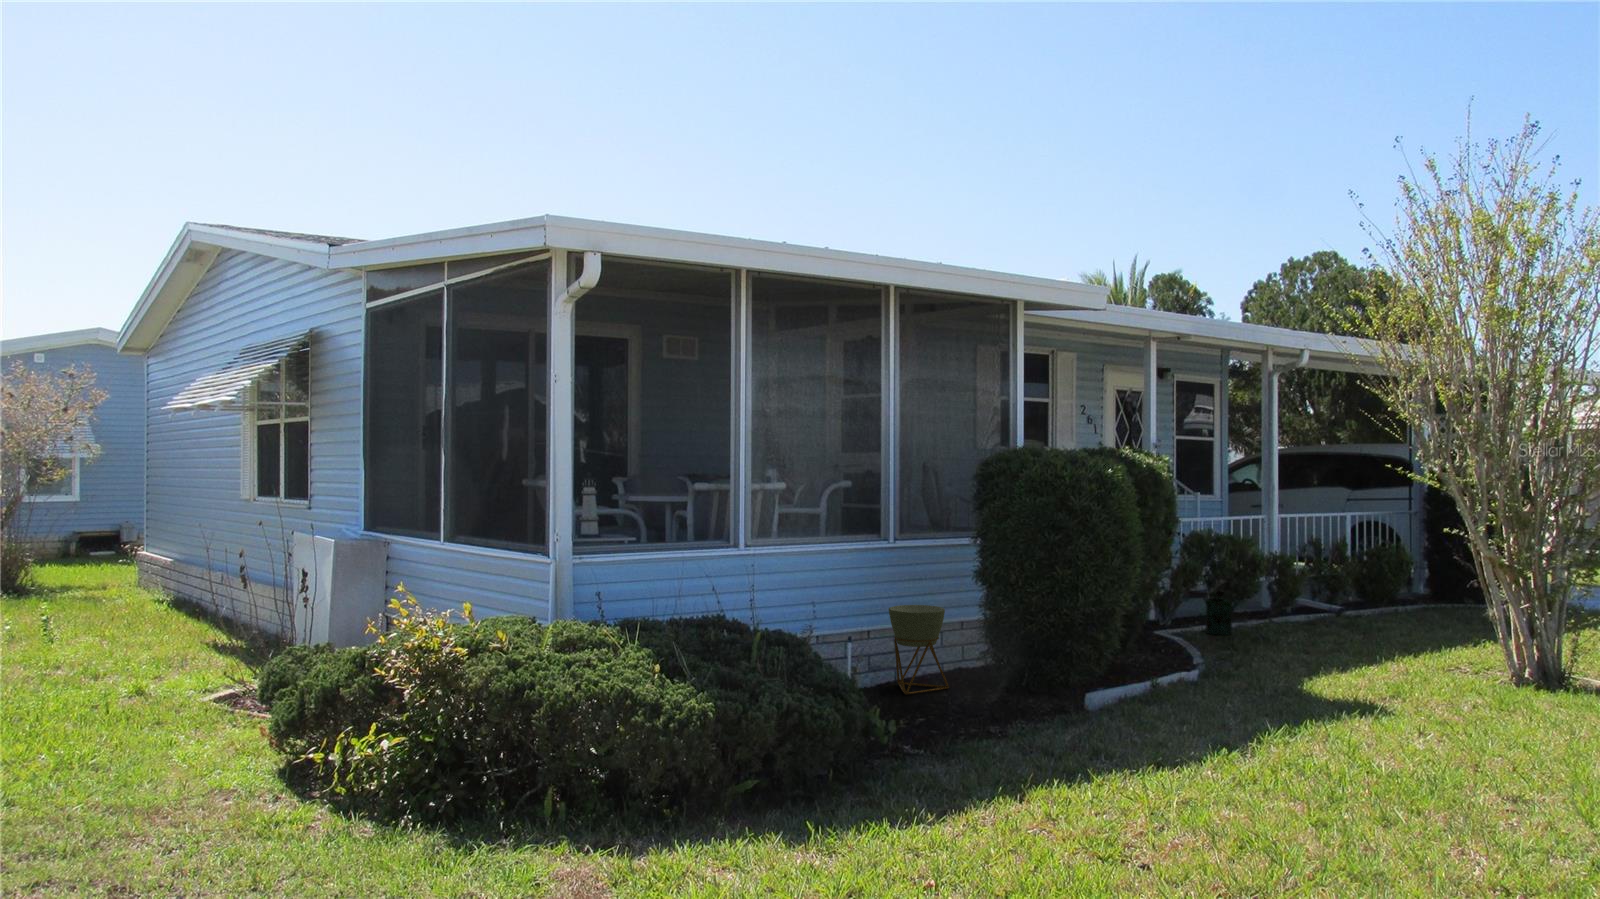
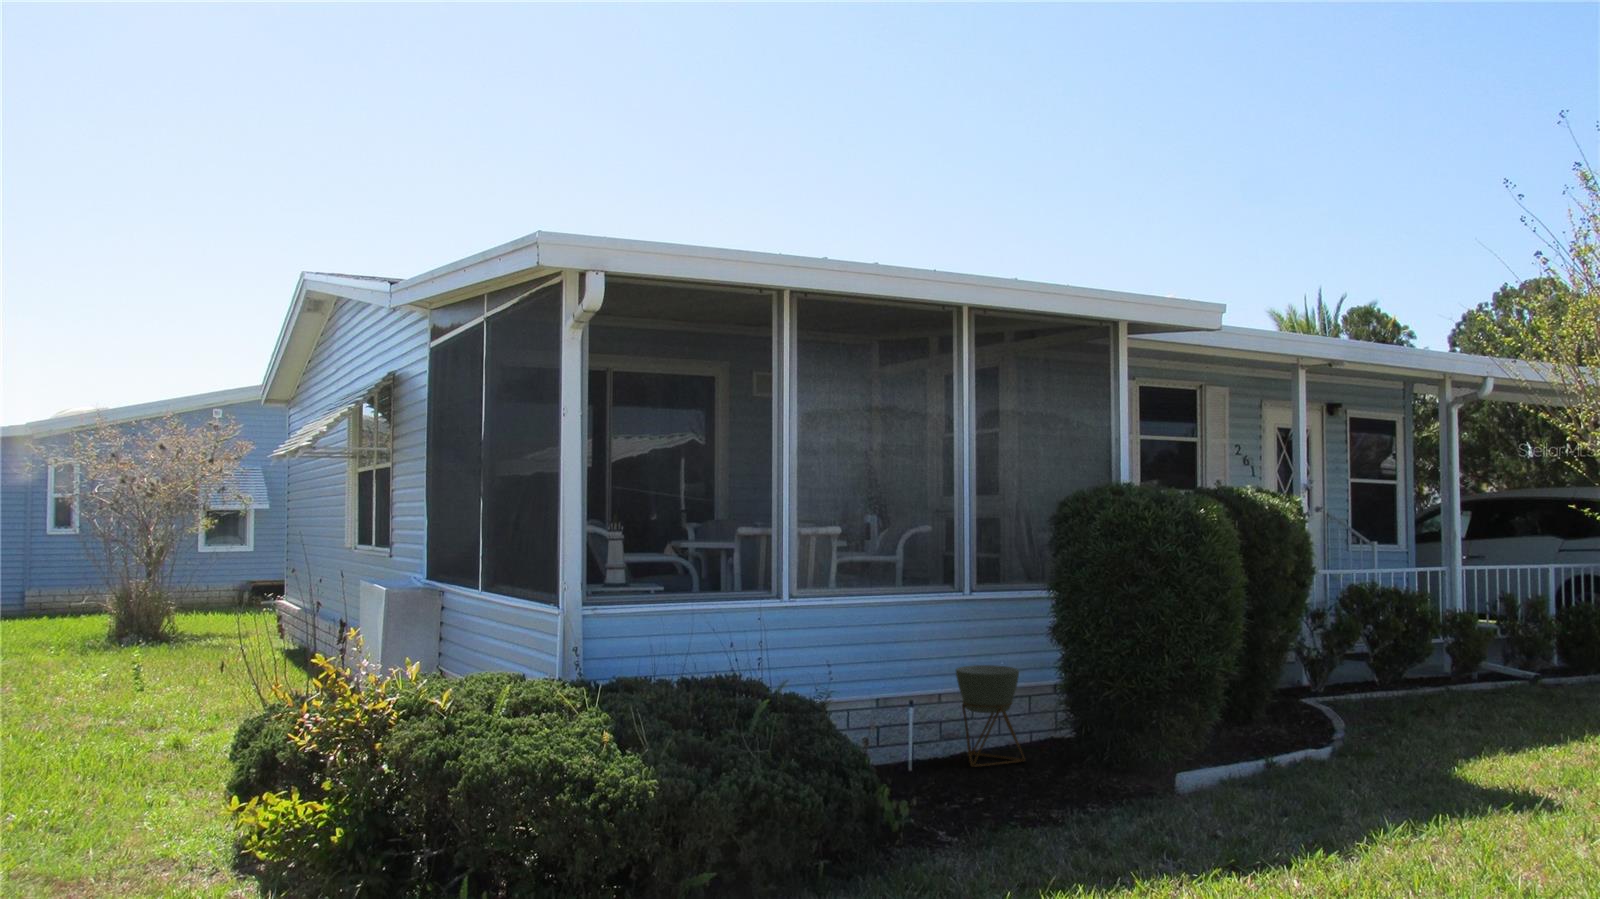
watering can: present [1206,591,1232,635] -> none [1361,655,1393,707]

